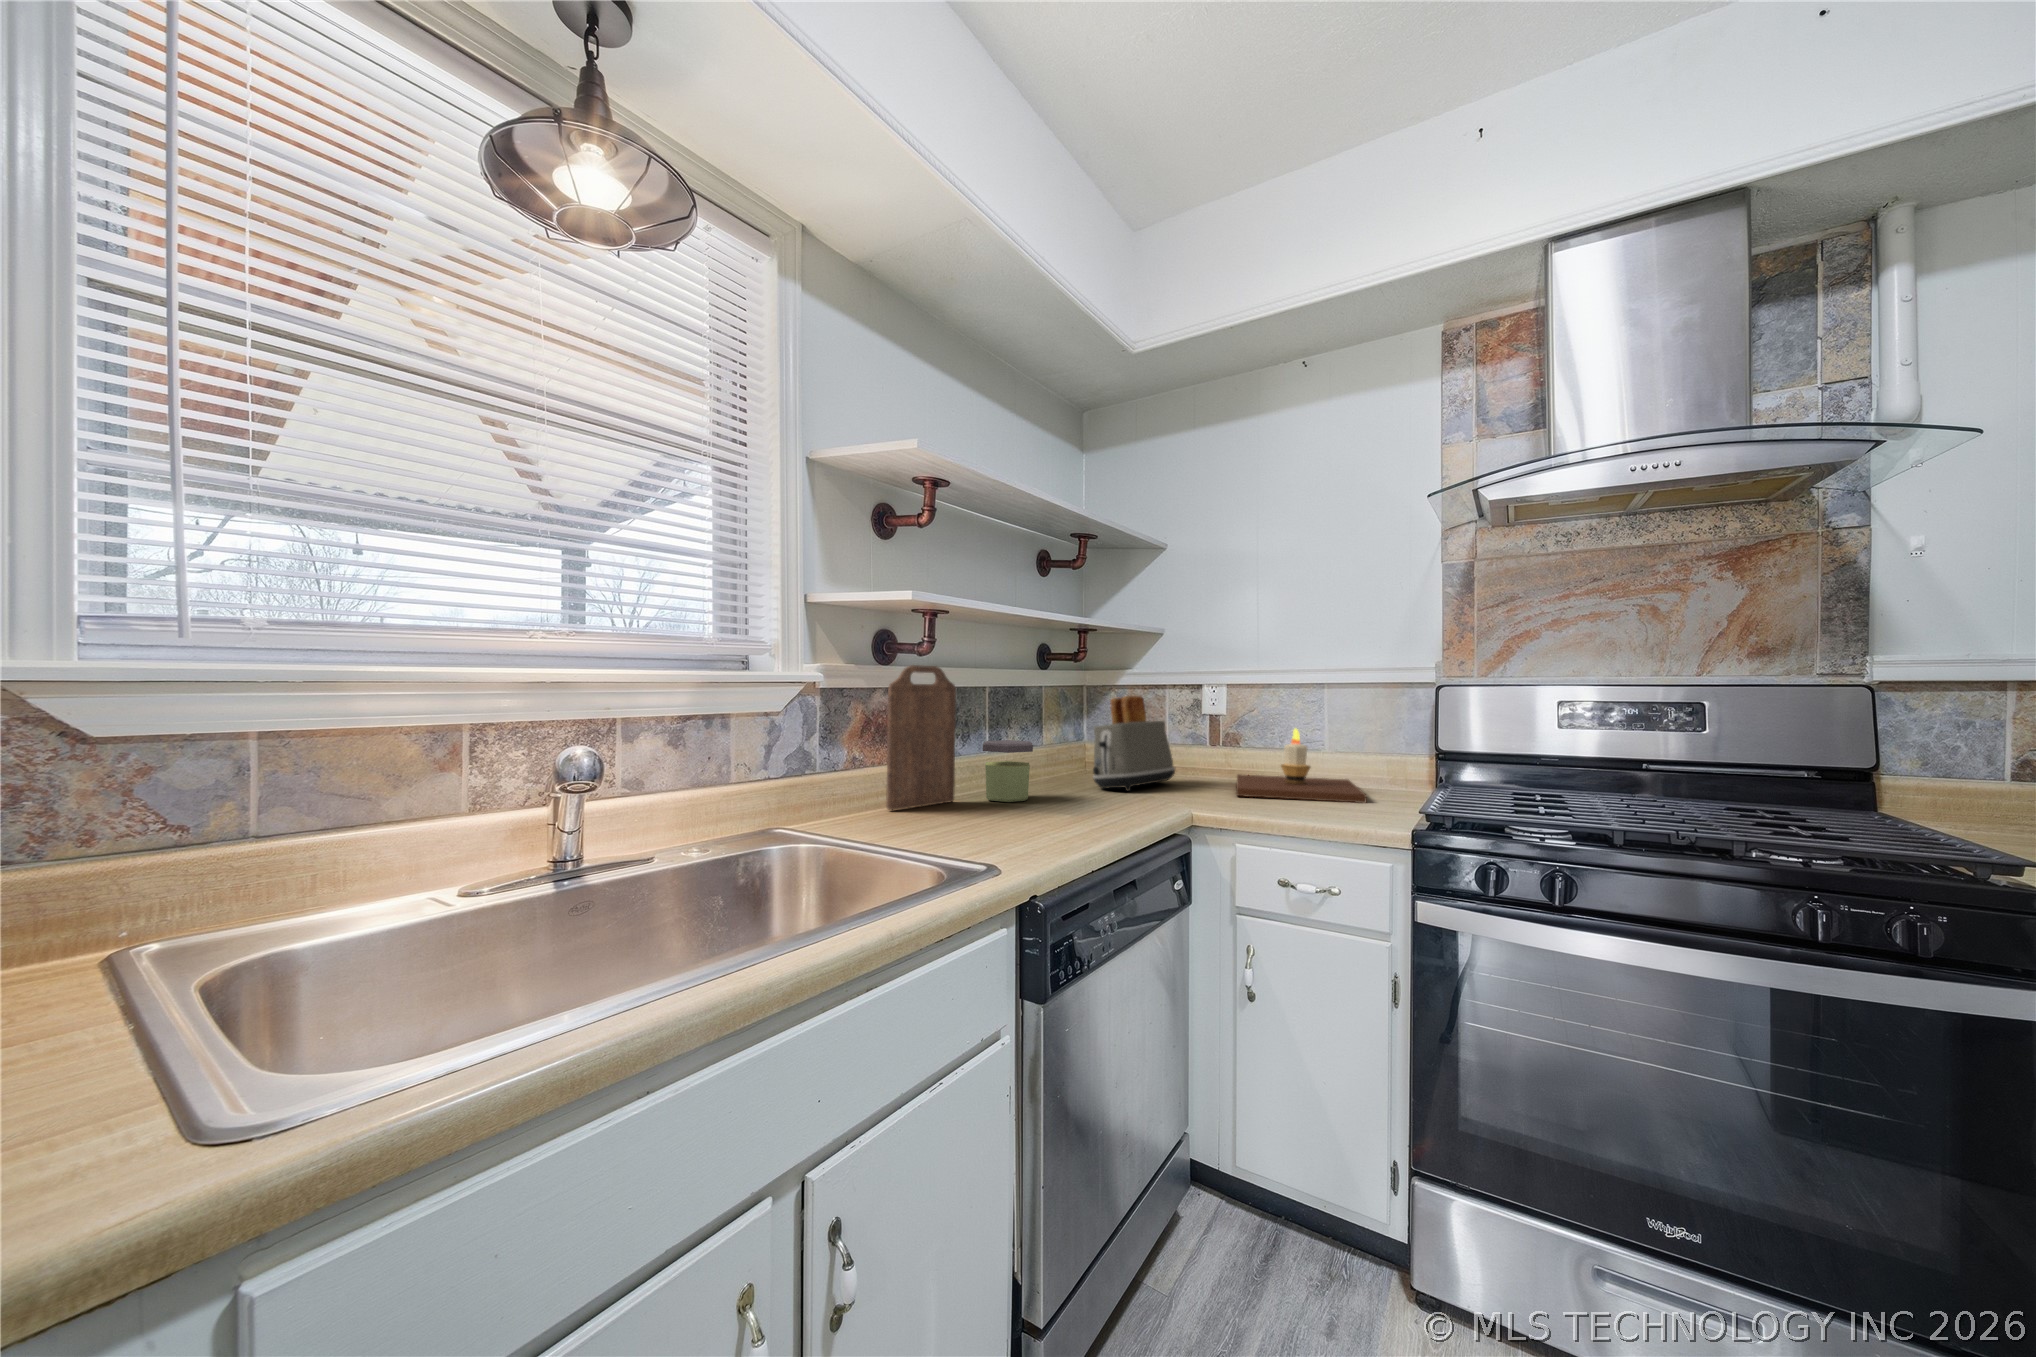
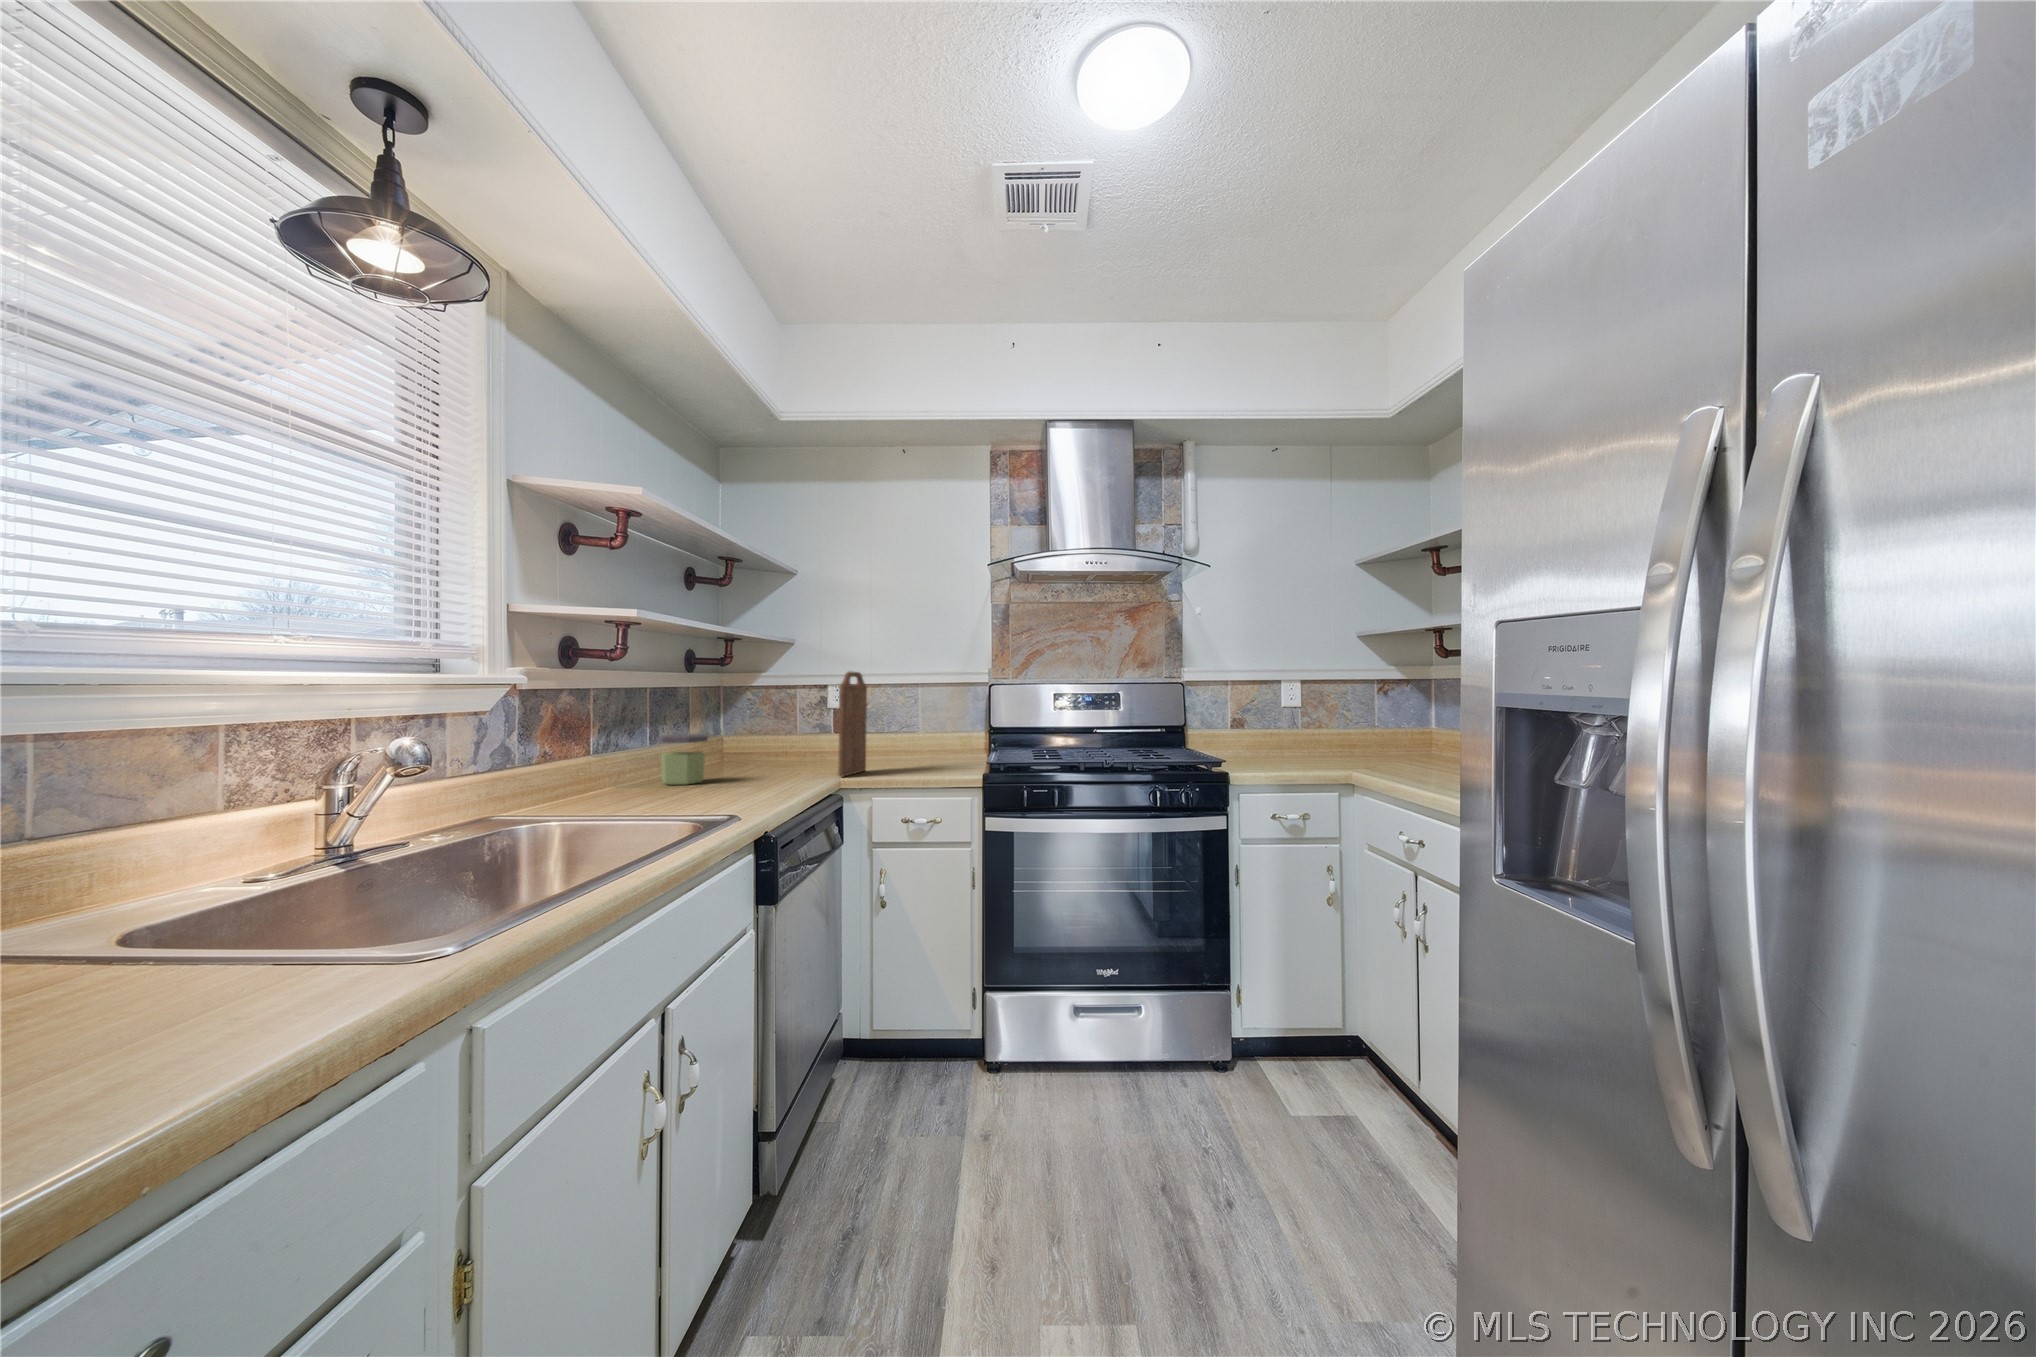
cutting board: present [886,665,956,810] -> present [838,672,867,777]
toaster: present [1093,696,1175,791] -> none [748,695,812,771]
candle: present [1236,728,1367,803] -> none [857,717,950,768]

